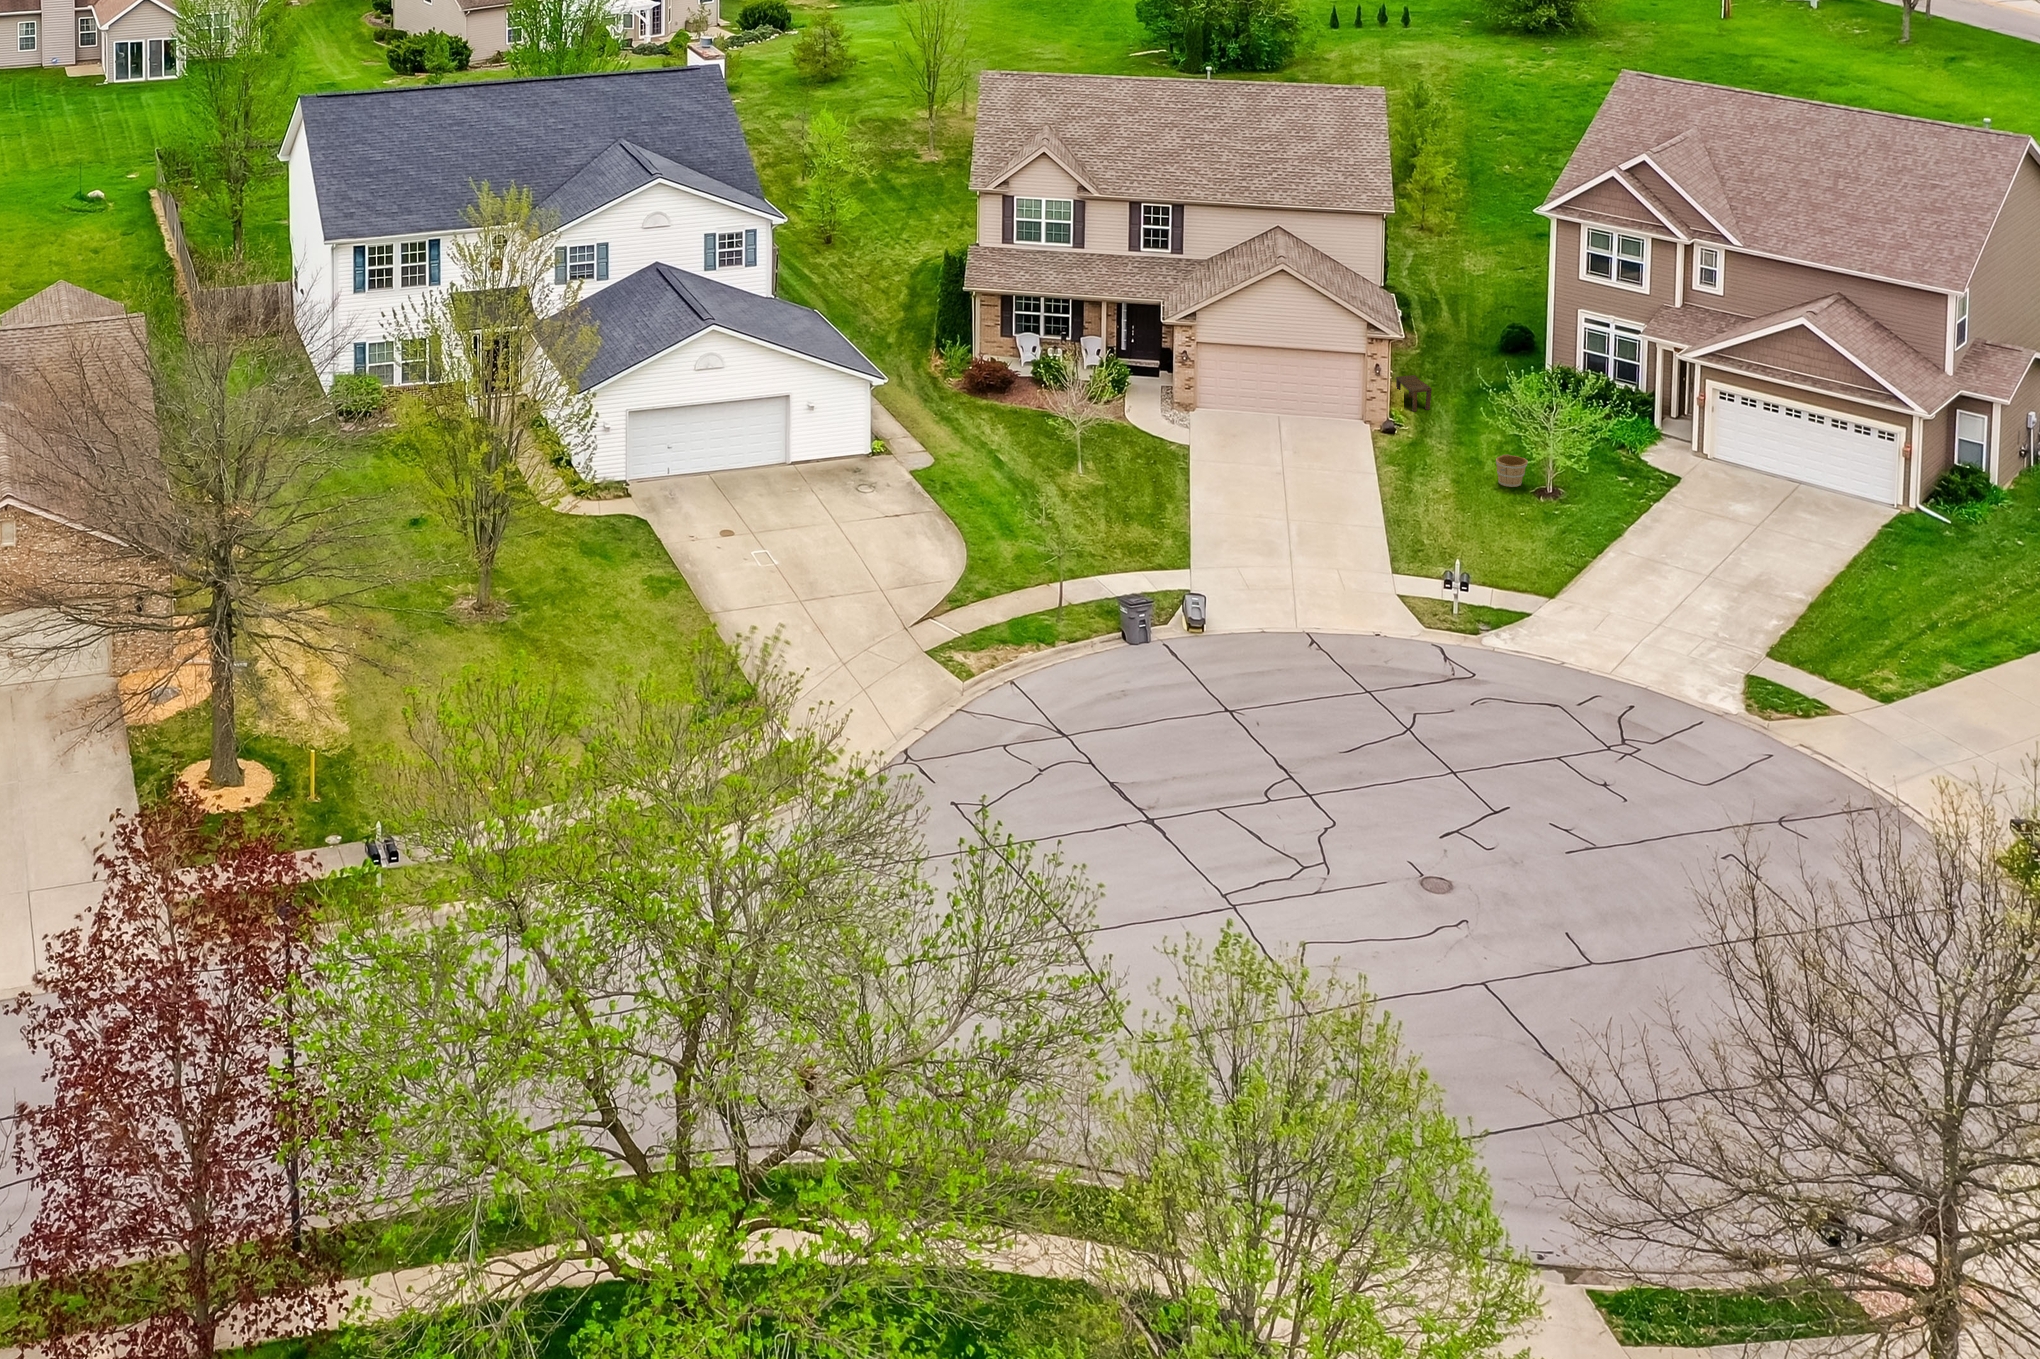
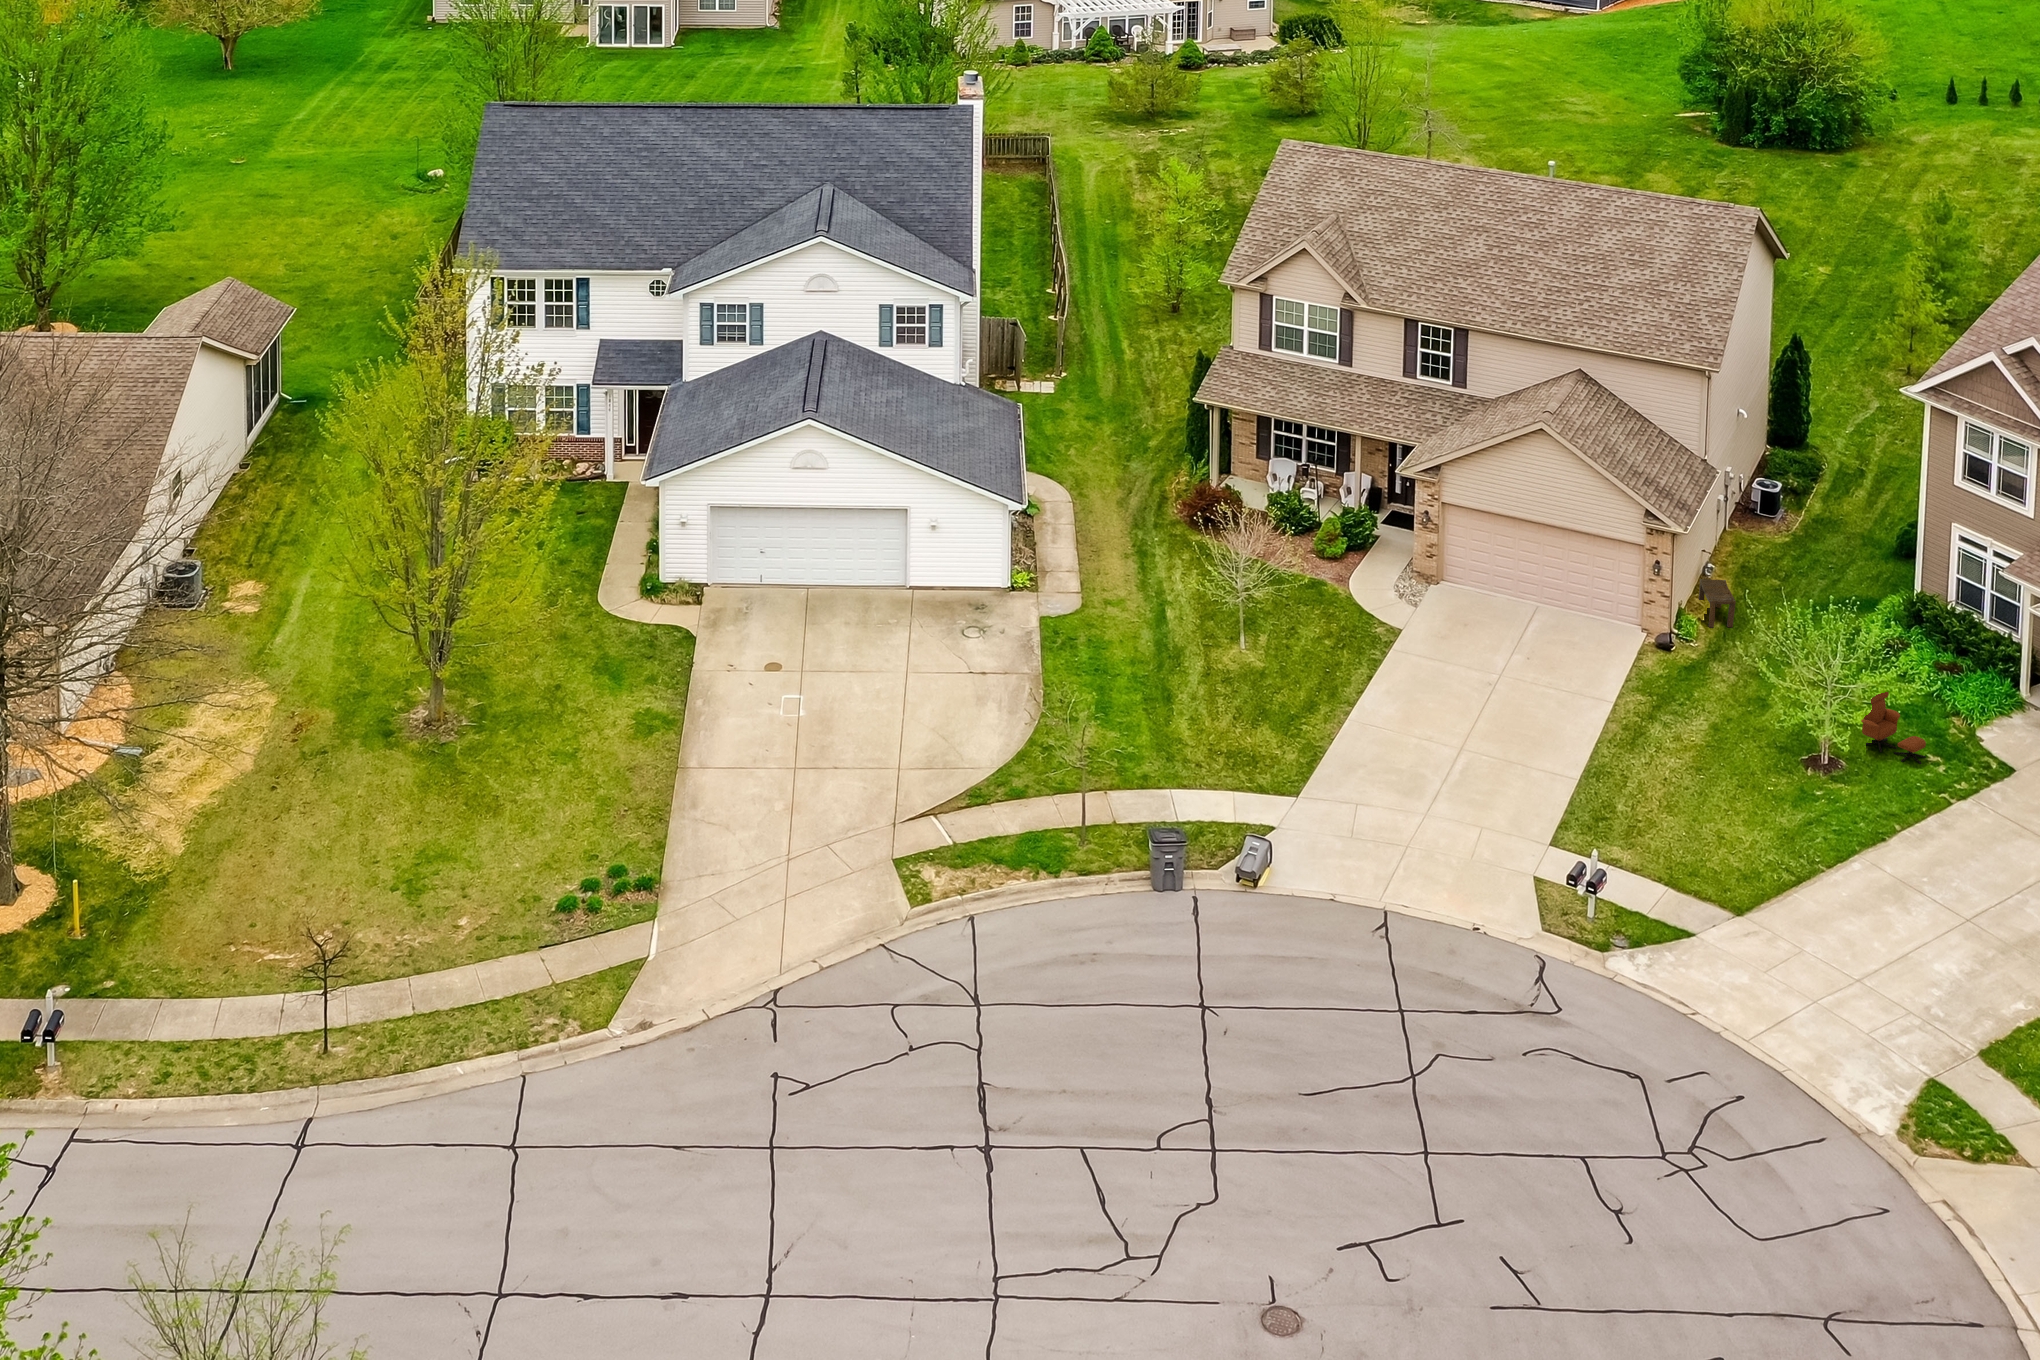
lounge chair: none [1569,430,1618,482] -> present [1861,692,1926,764]
wooden bucket: present [1496,455,1528,487] -> none [1756,707,1798,751]

